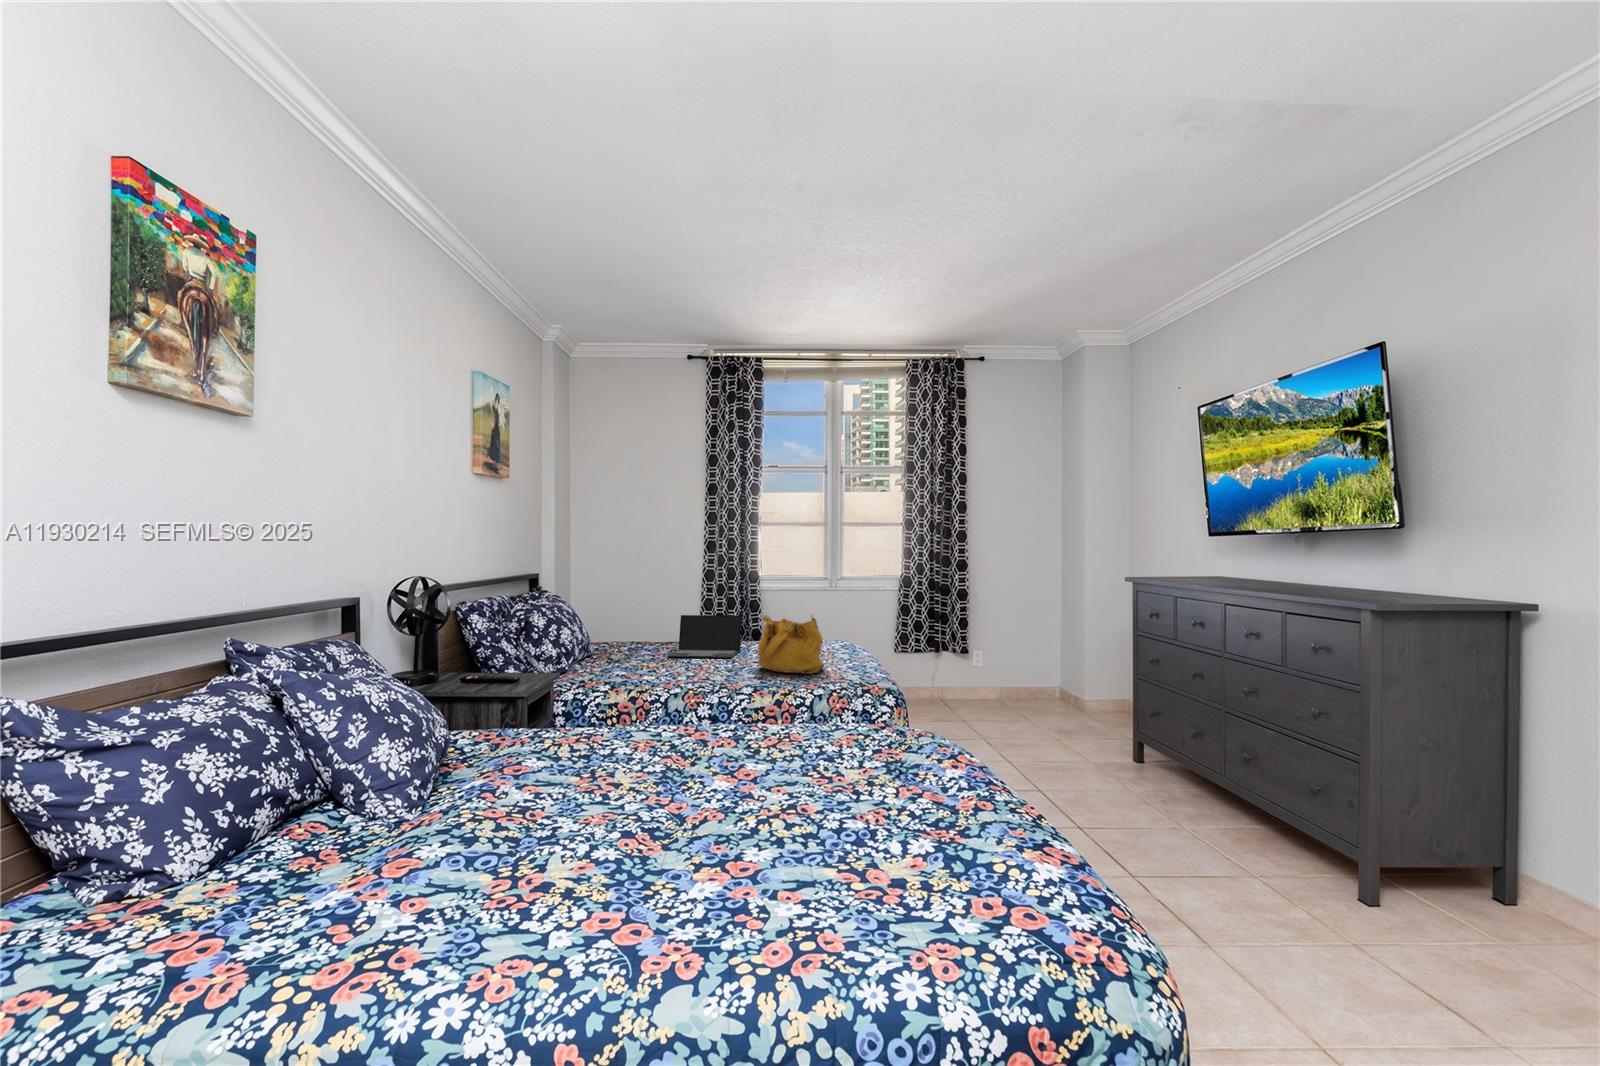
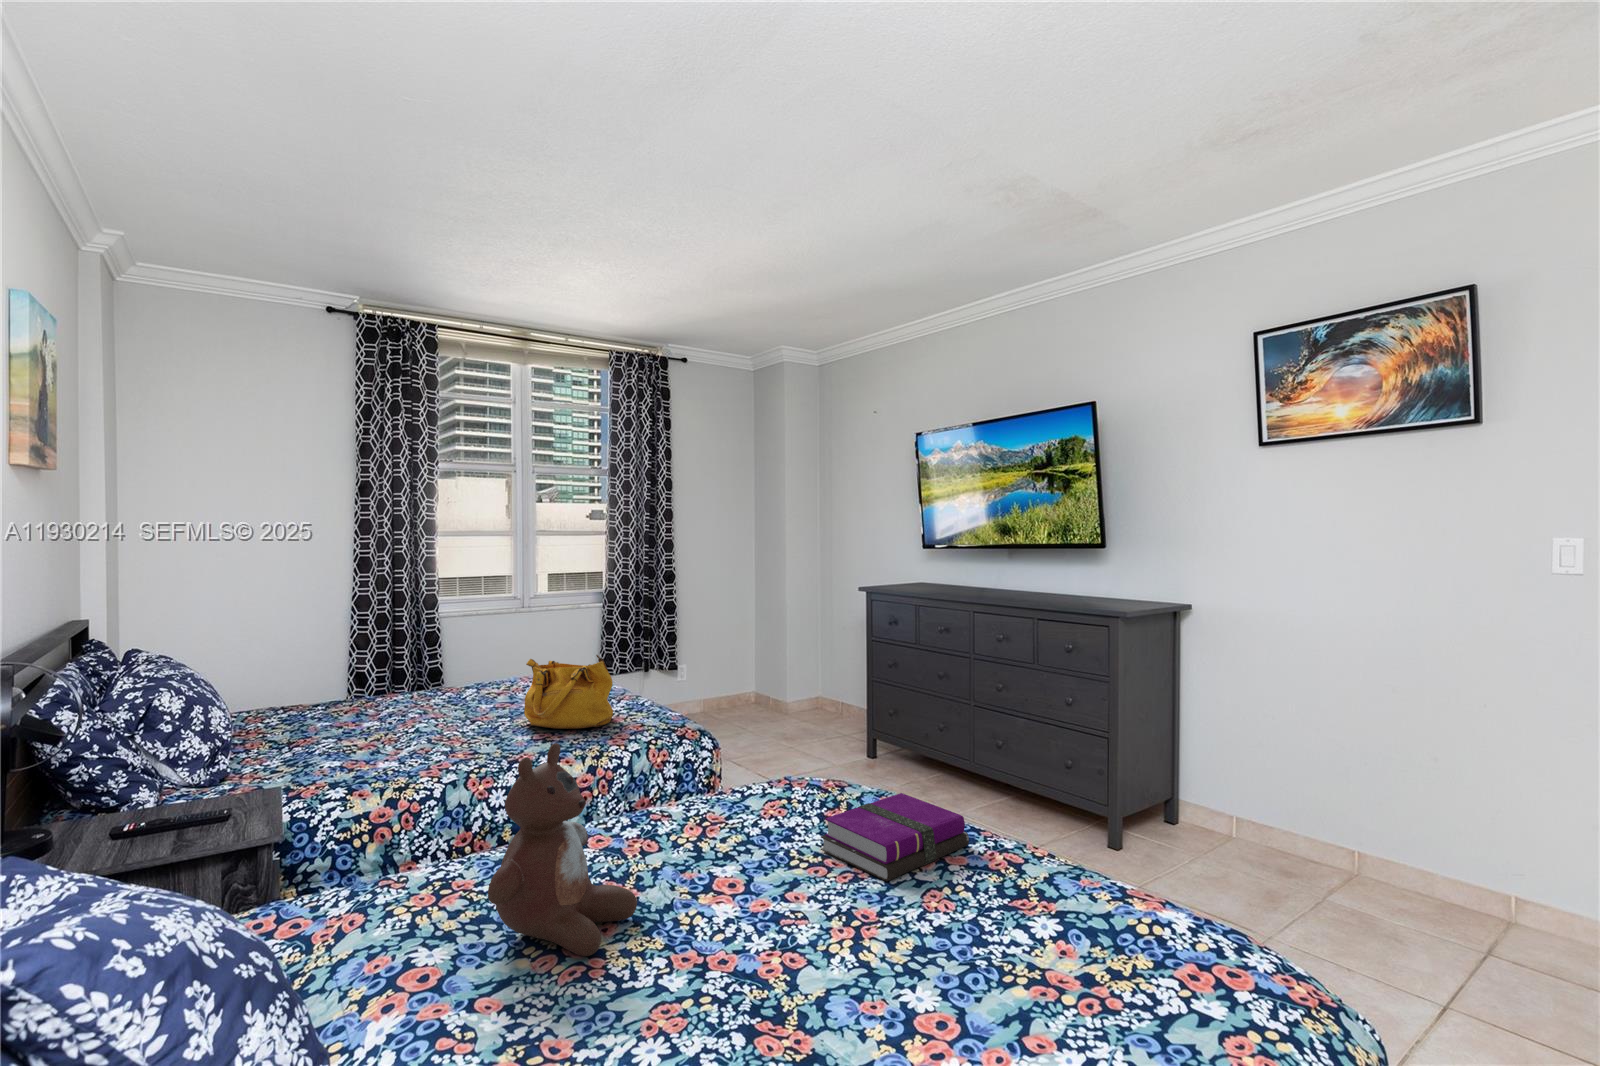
laptop: present [667,615,742,658] -> none [374,658,471,727]
stuffed bear: none [556,636,664,780] -> present [488,743,637,956]
notebook: none [840,734,967,789] -> present [821,793,969,881]

